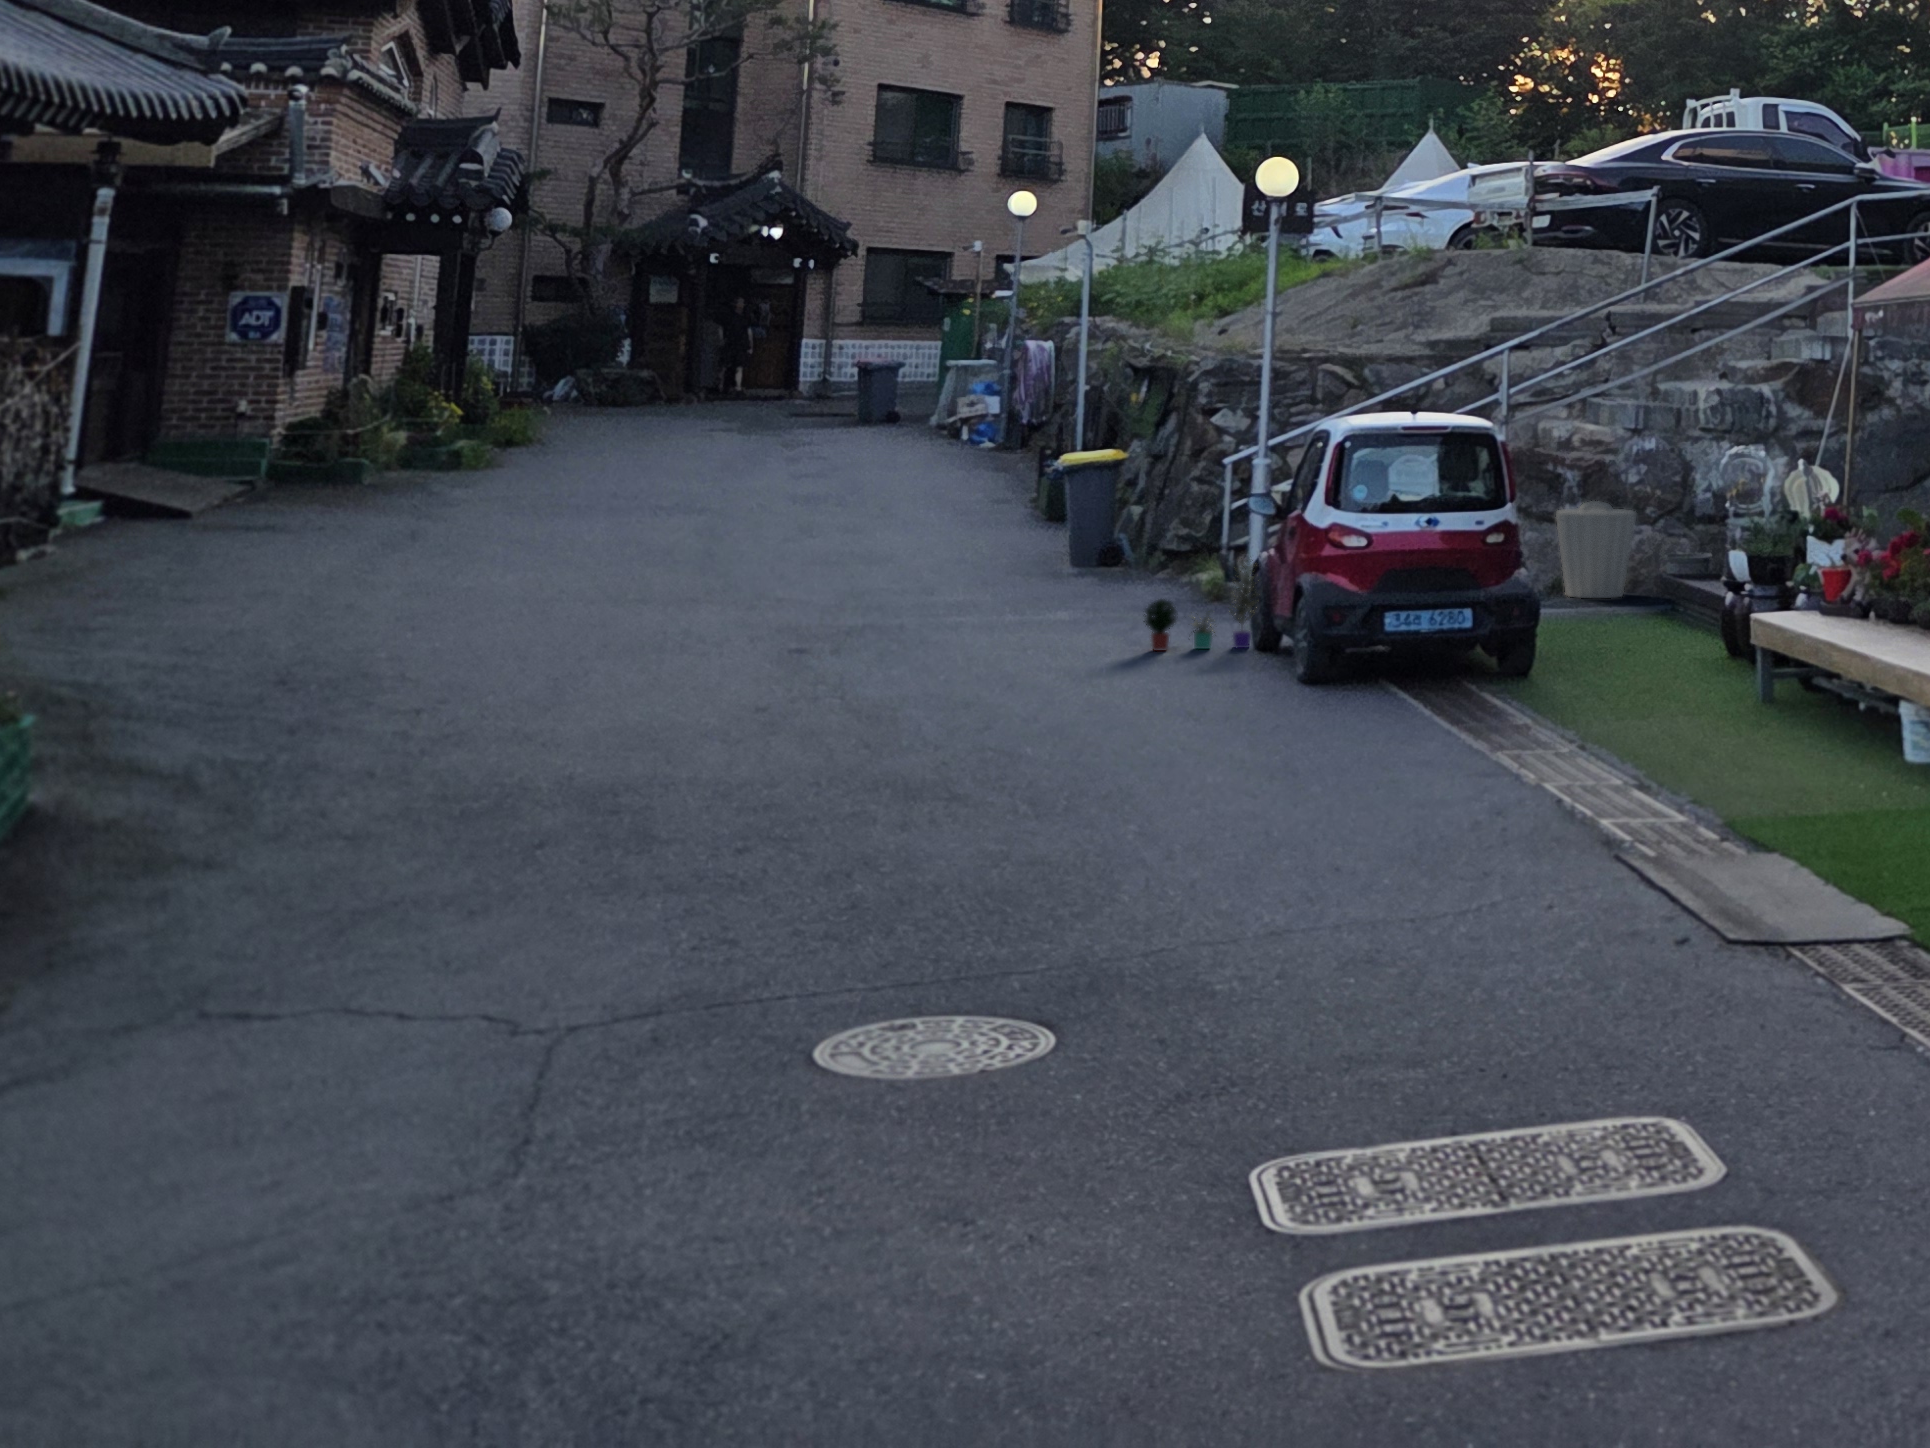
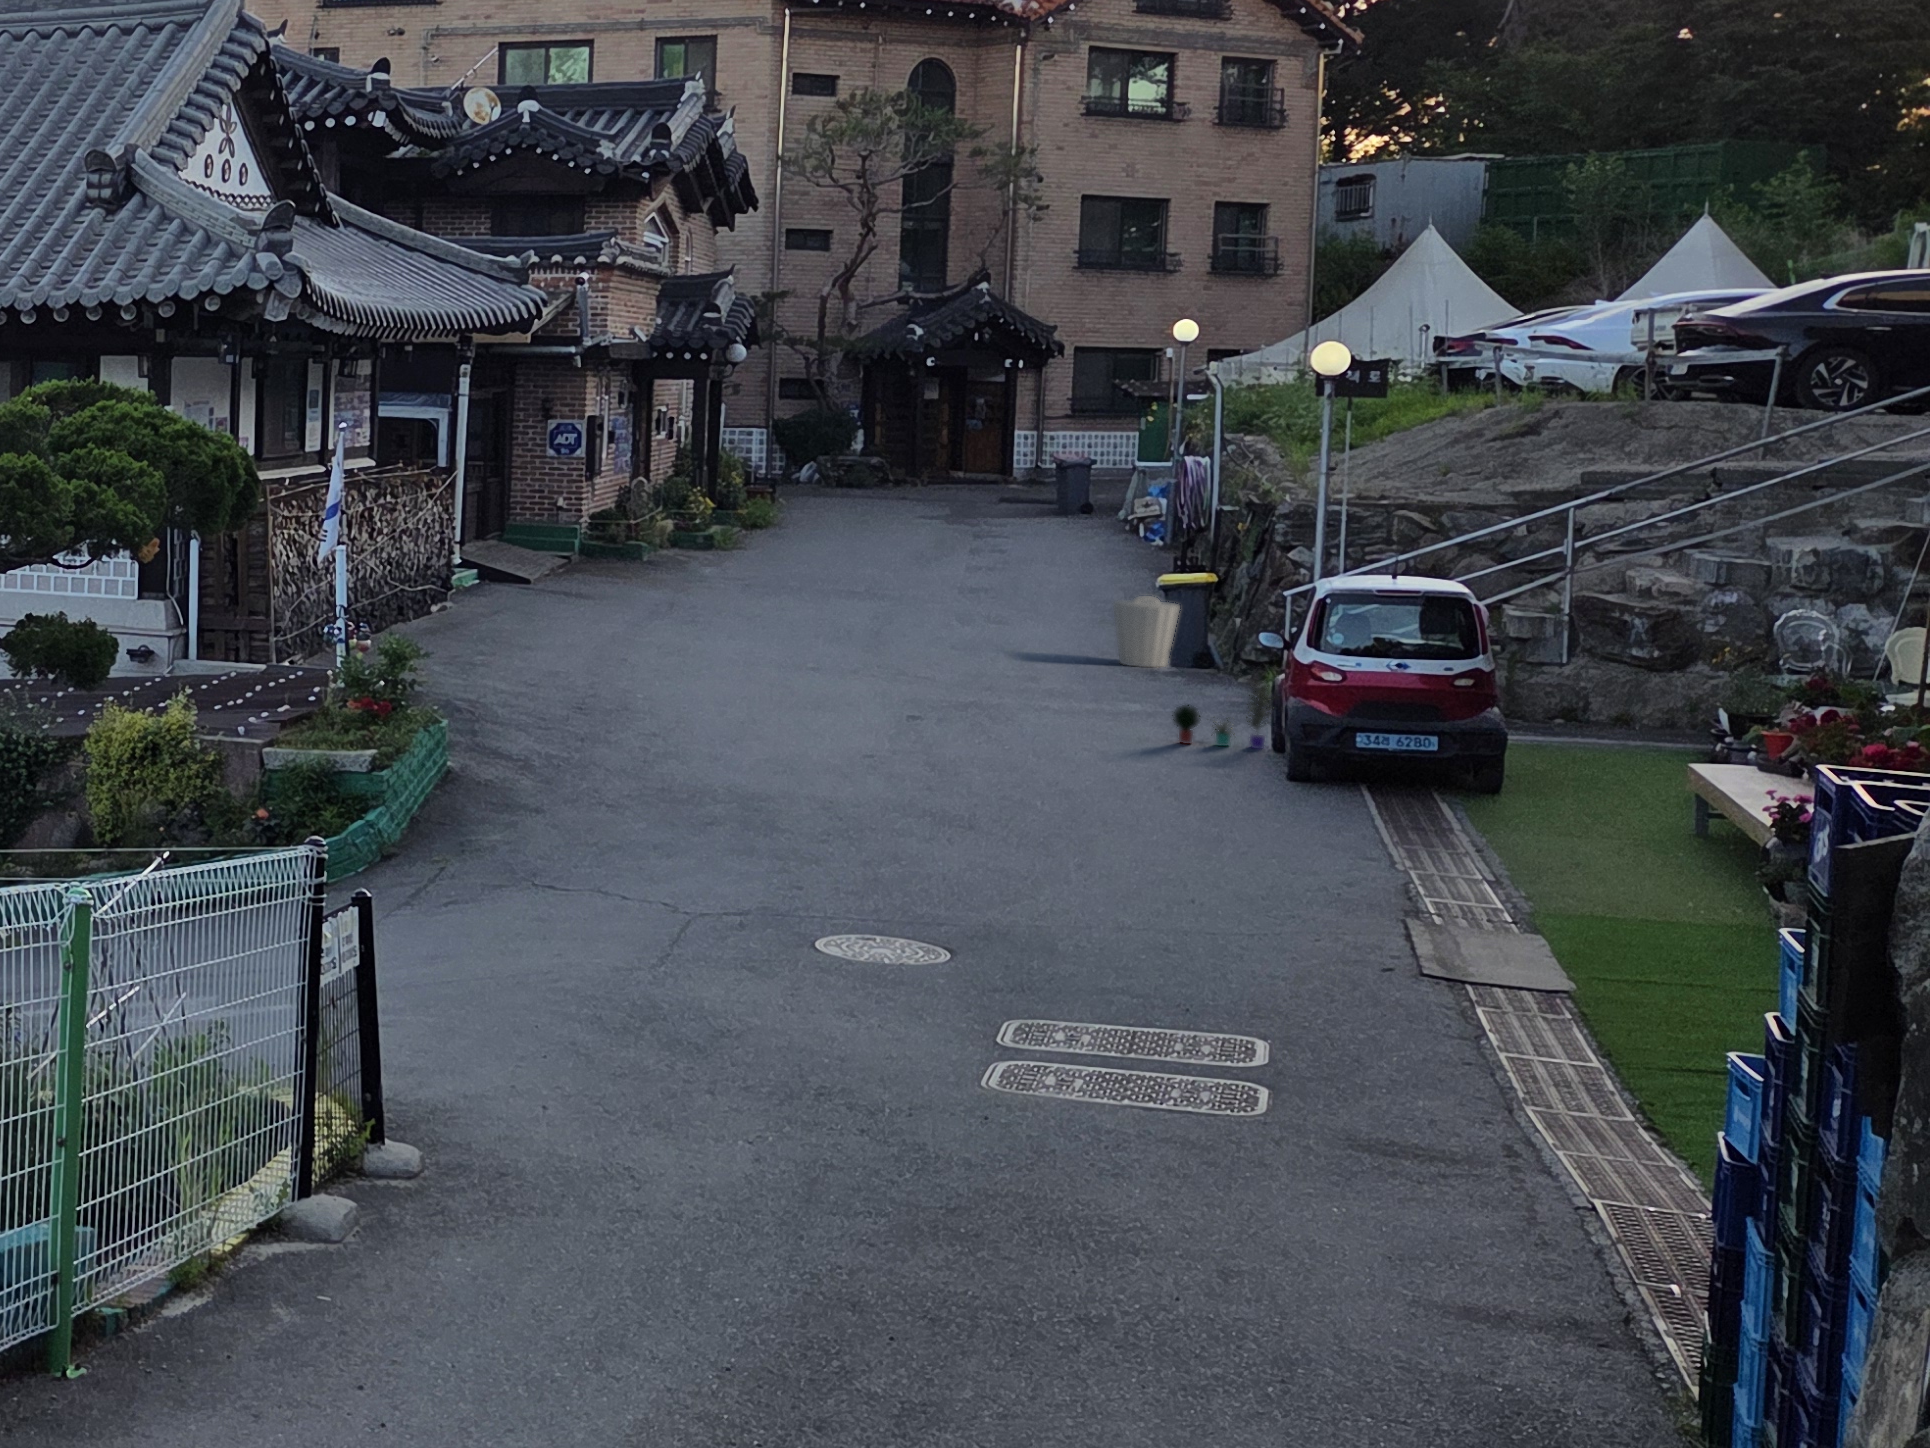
trash can: present [1556,501,1636,598] -> present [1113,596,1180,667]

